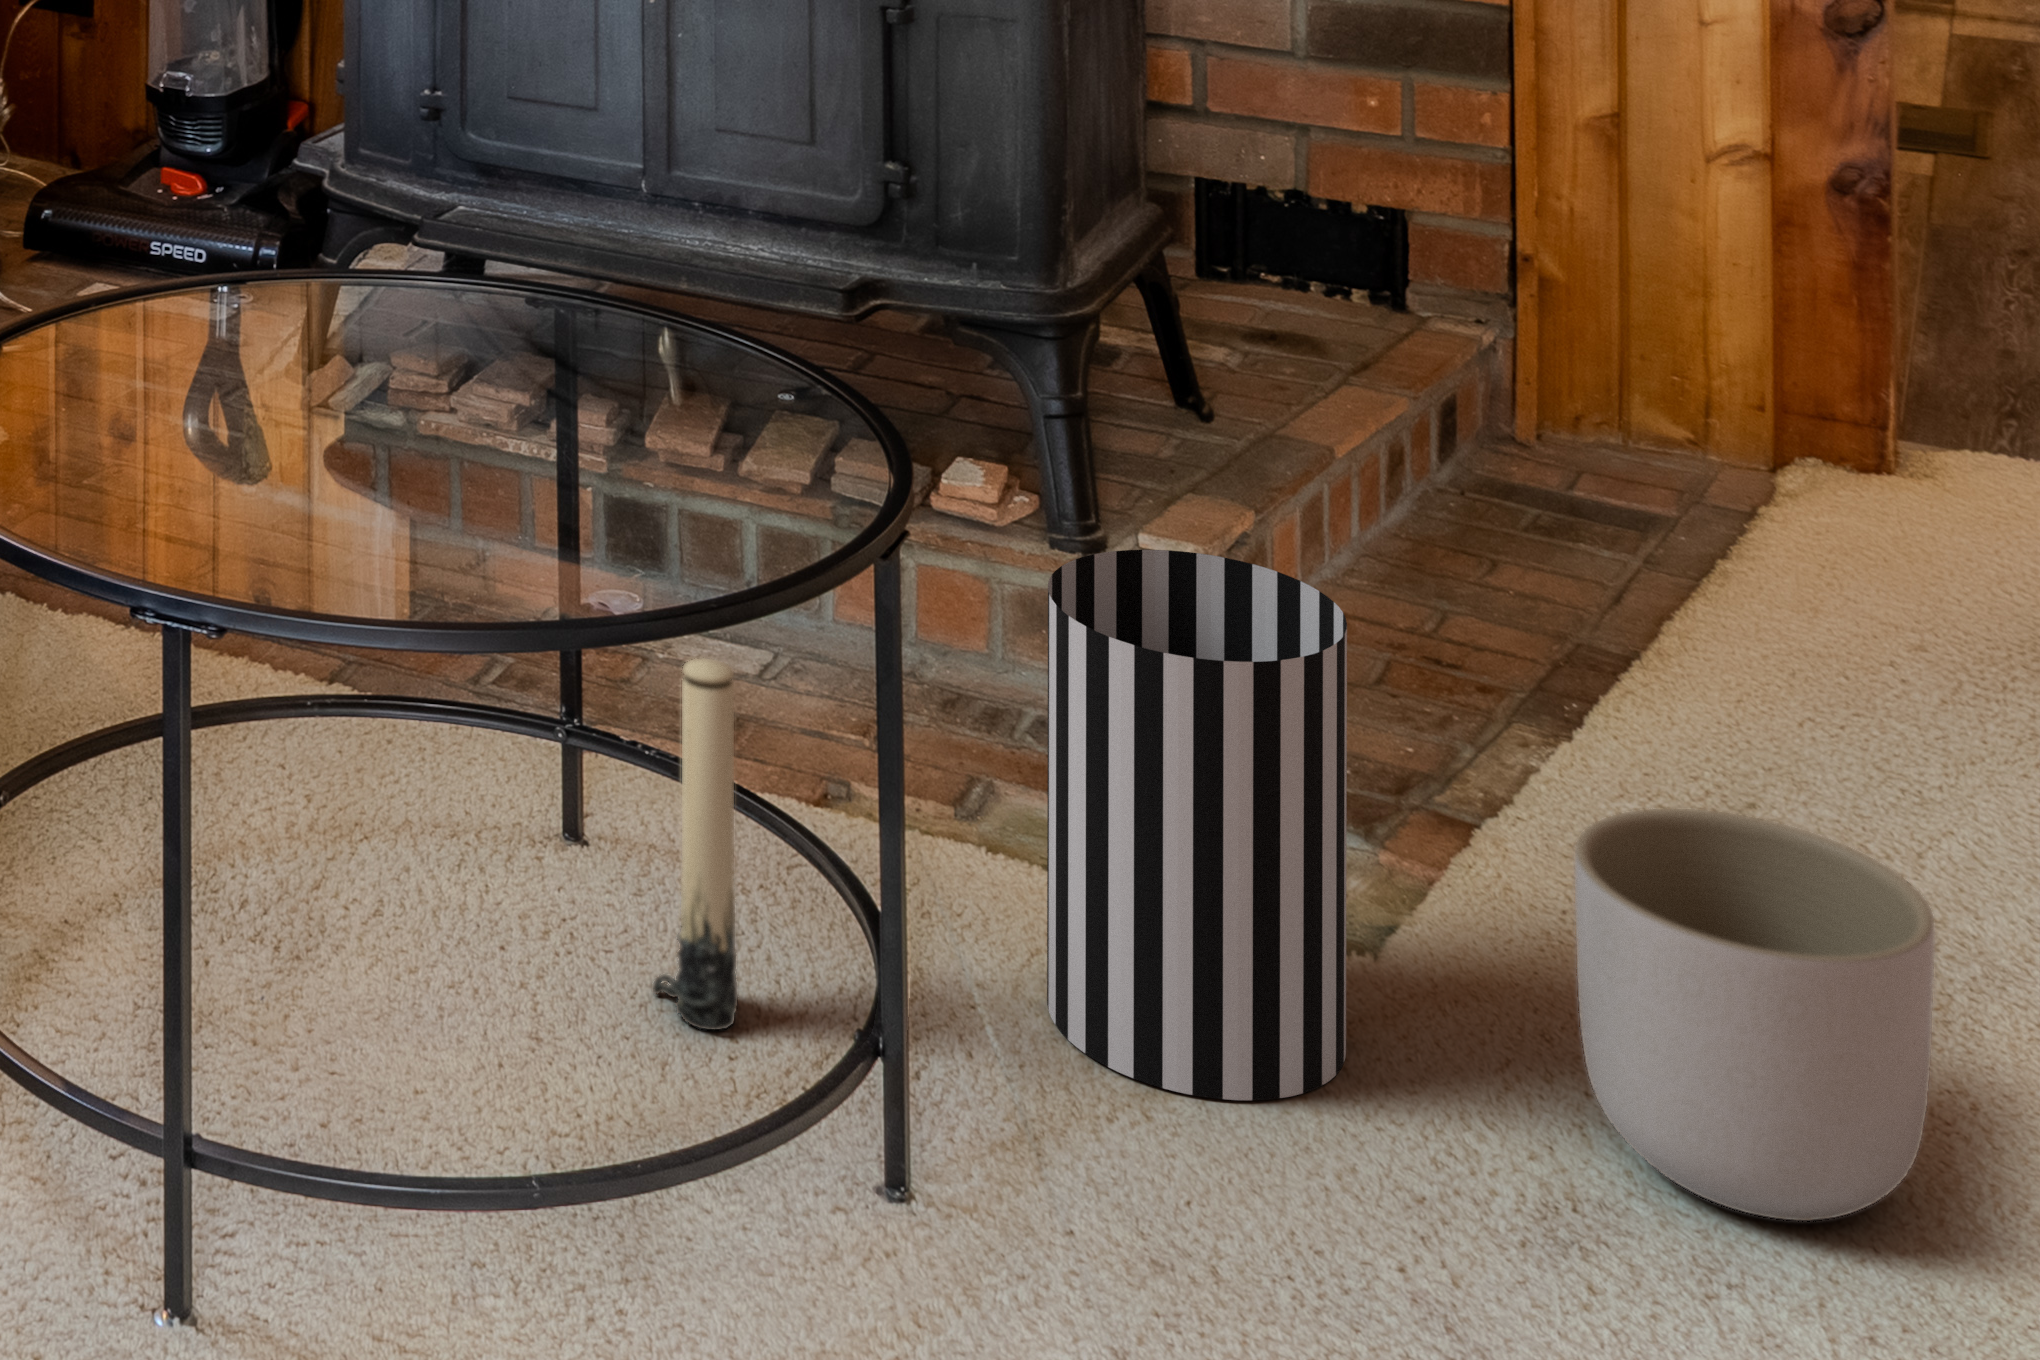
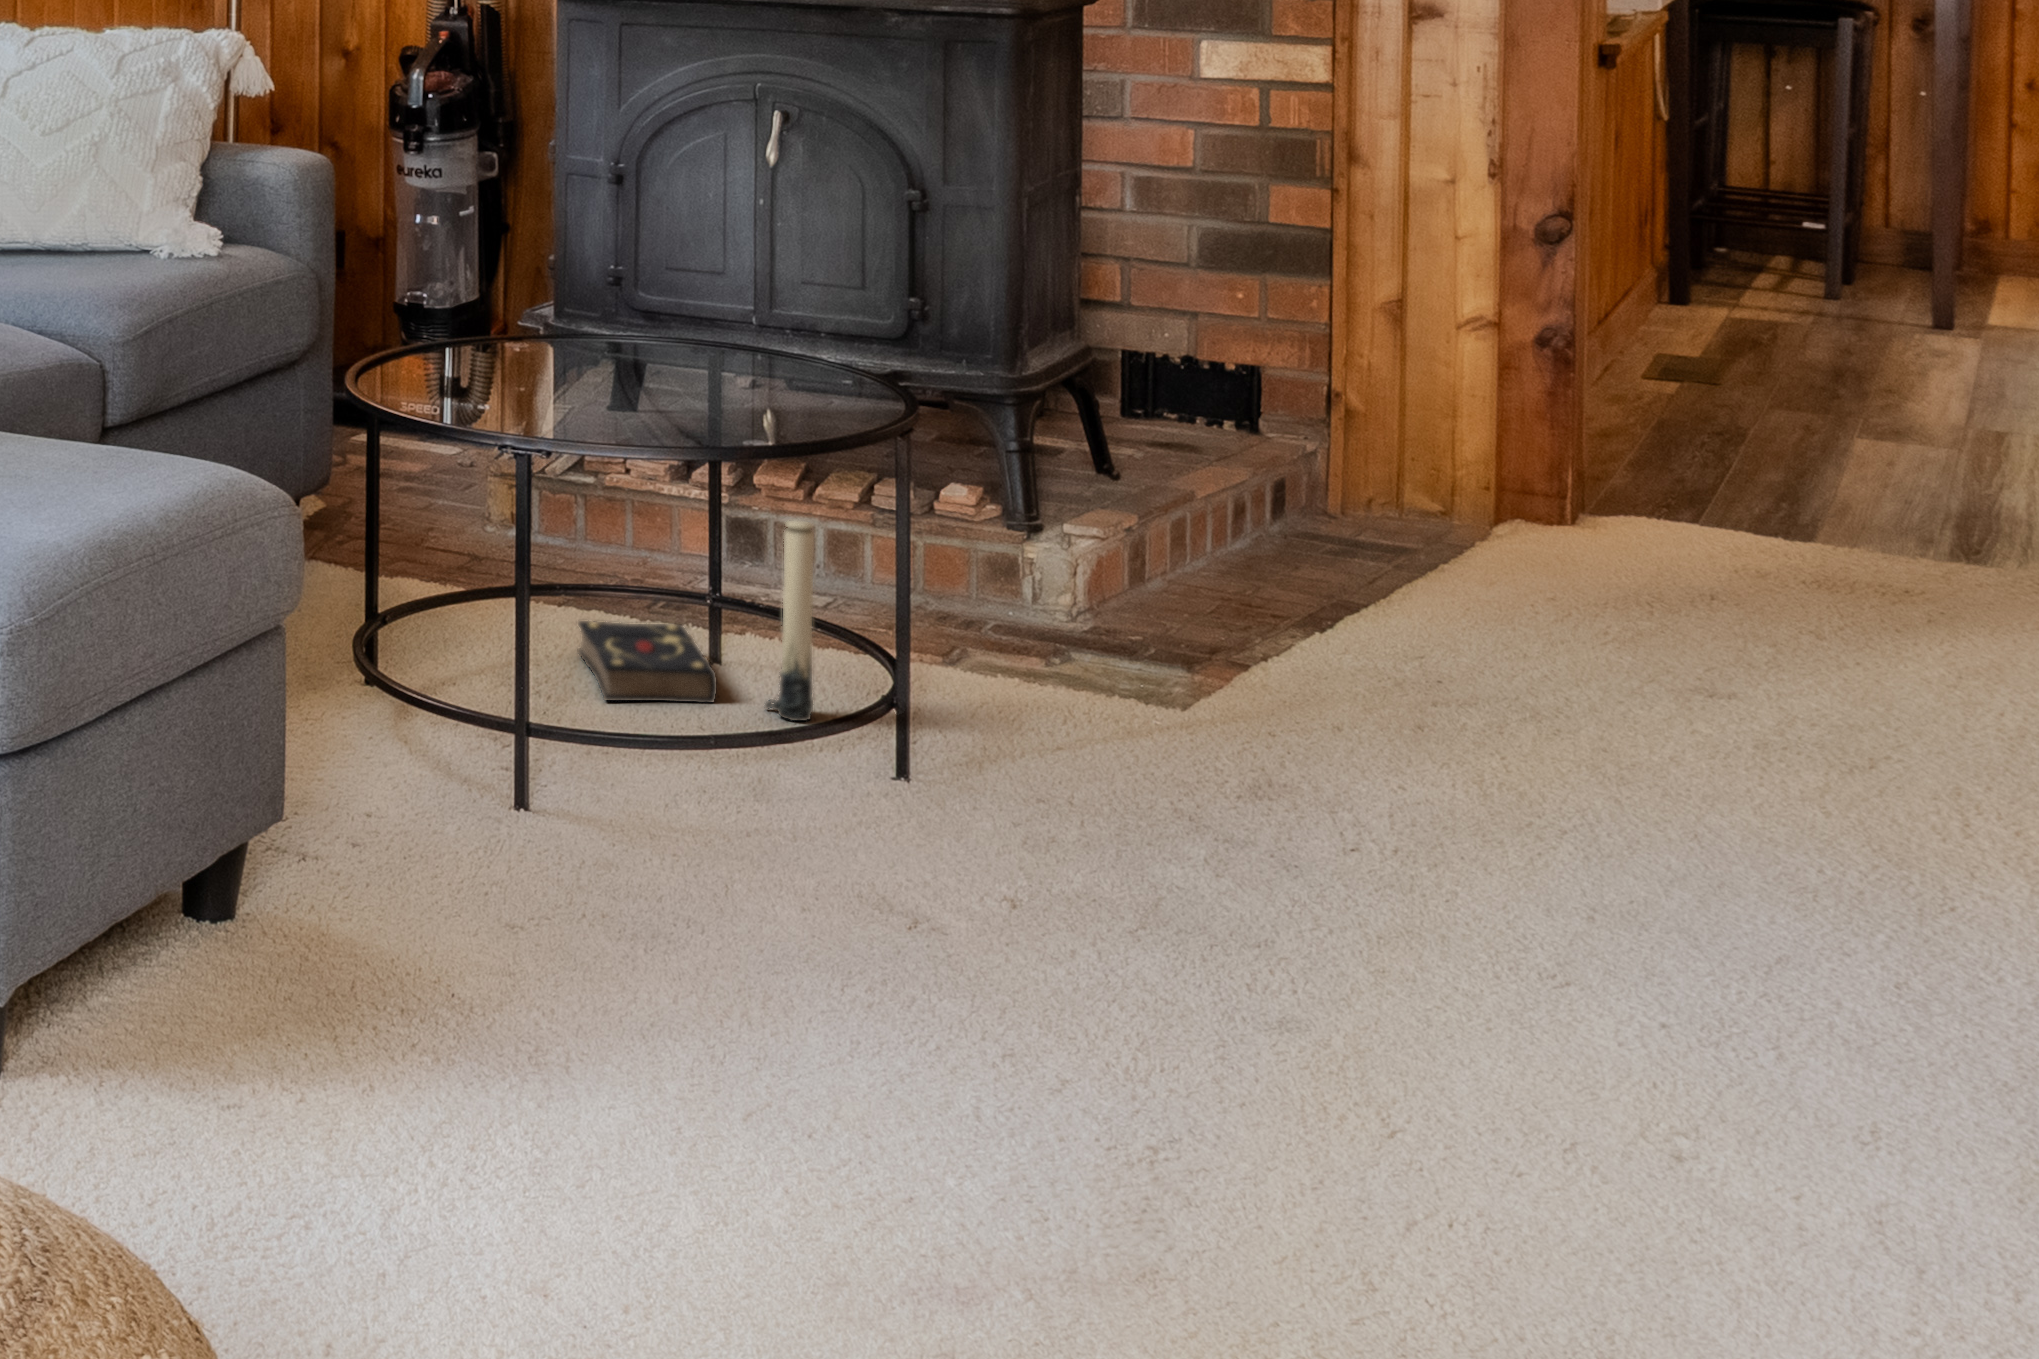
wastebasket: present [1047,550,1347,1100] -> none [988,473,1159,748]
book: none [340,773,570,973] -> present [578,621,717,703]
planter: present [1575,809,1935,1221] -> none [1276,594,1462,785]

